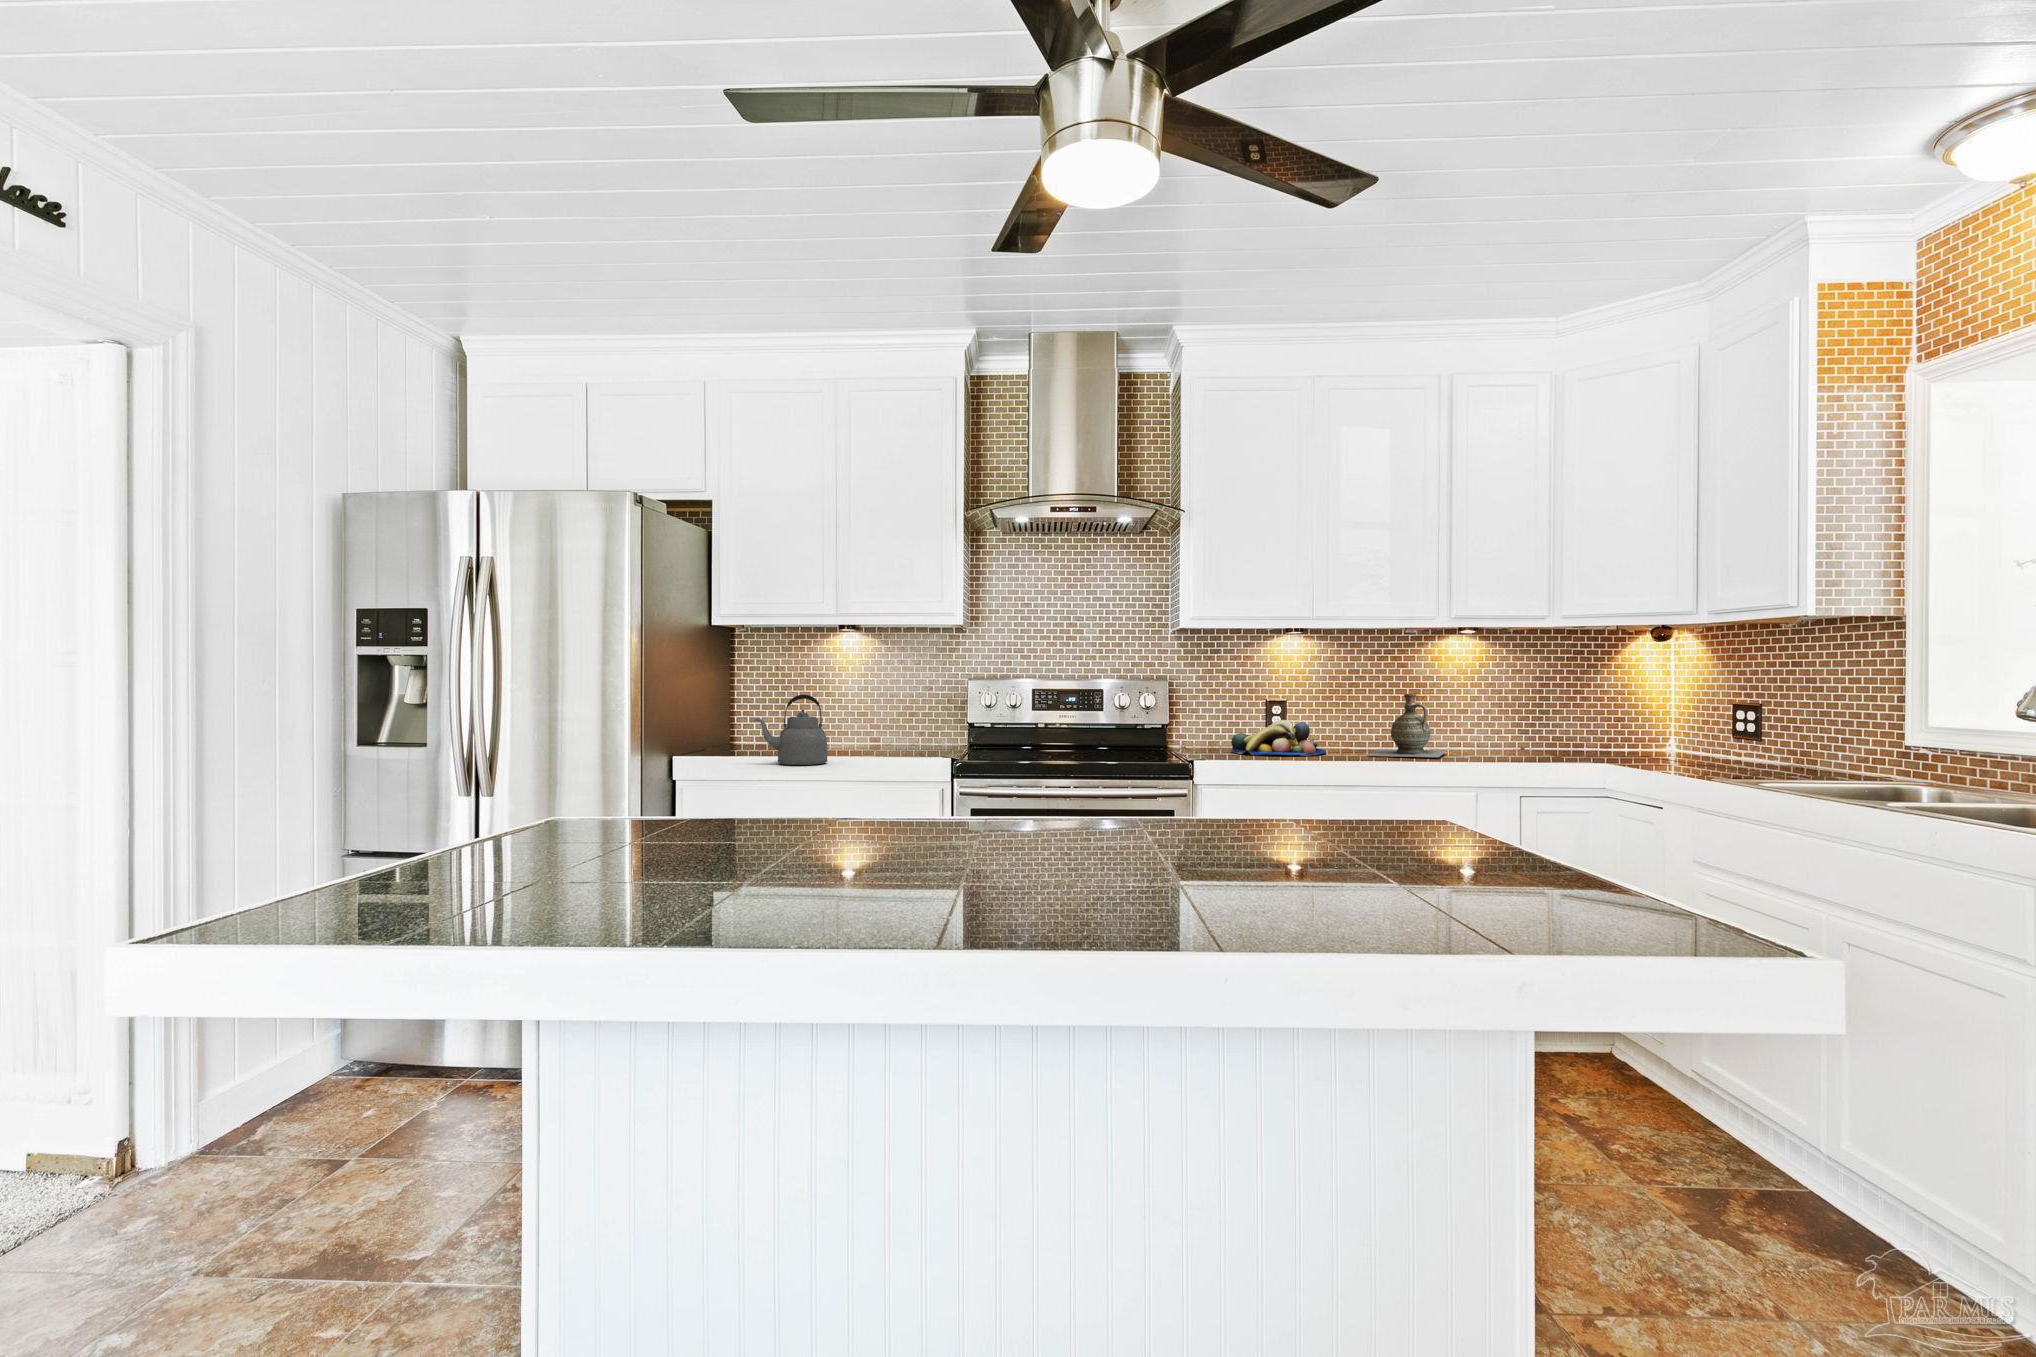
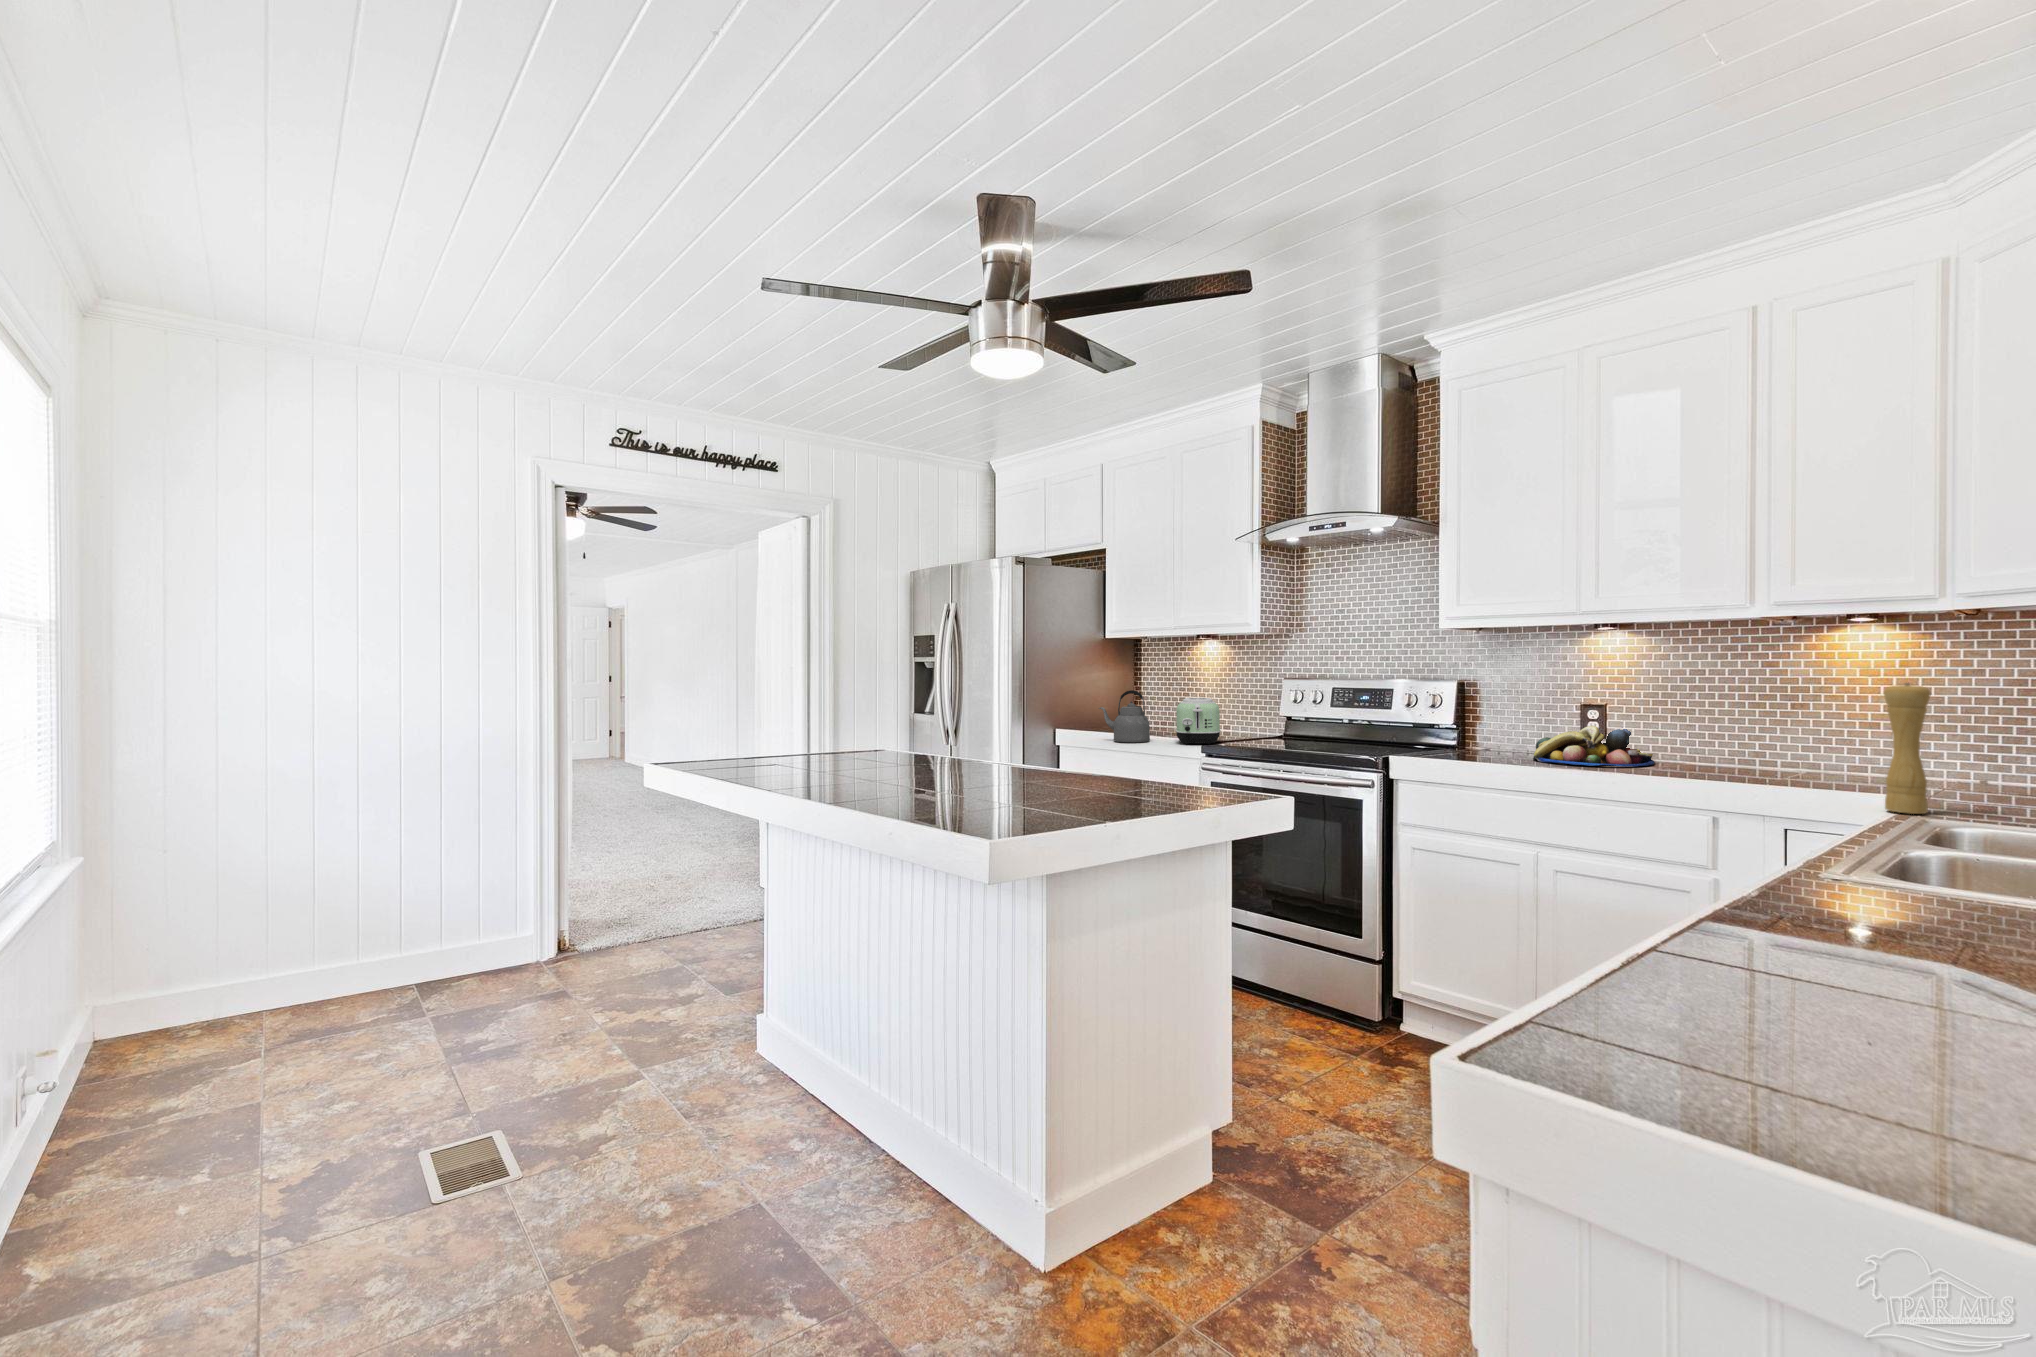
pepper mill: none [1557,676,1582,768] -> present [1884,683,1930,814]
ceramic jug: present [1367,694,1446,757] -> none [1680,700,1828,782]
toaster: none [854,703,921,762] -> present [1176,698,1221,744]

